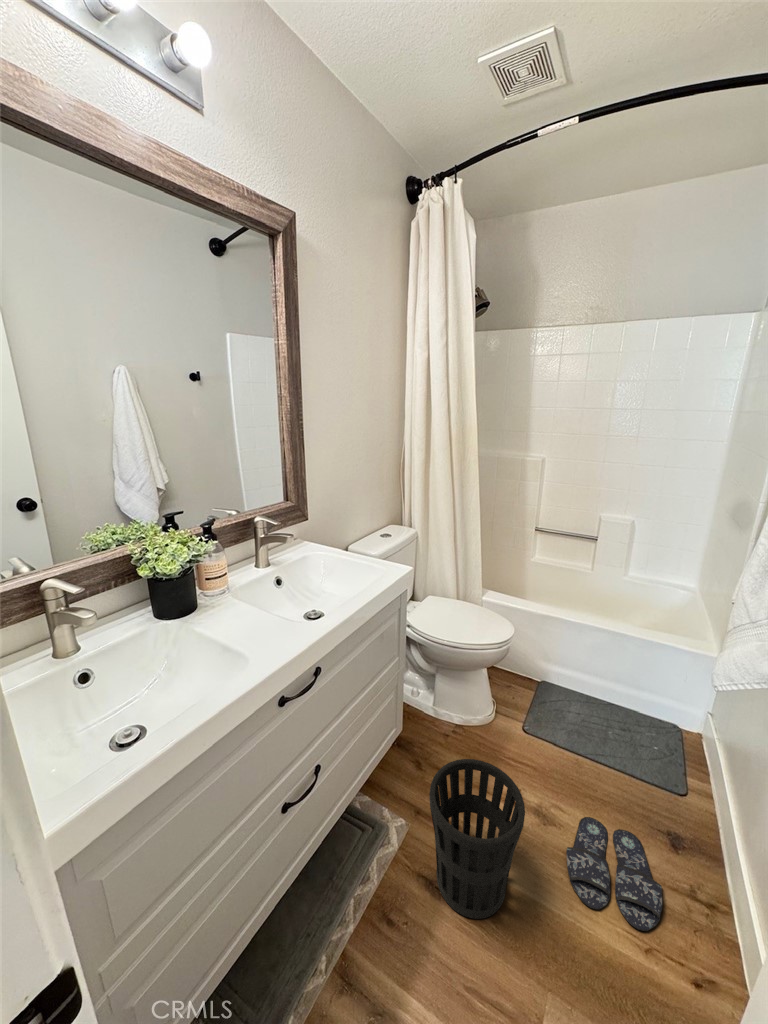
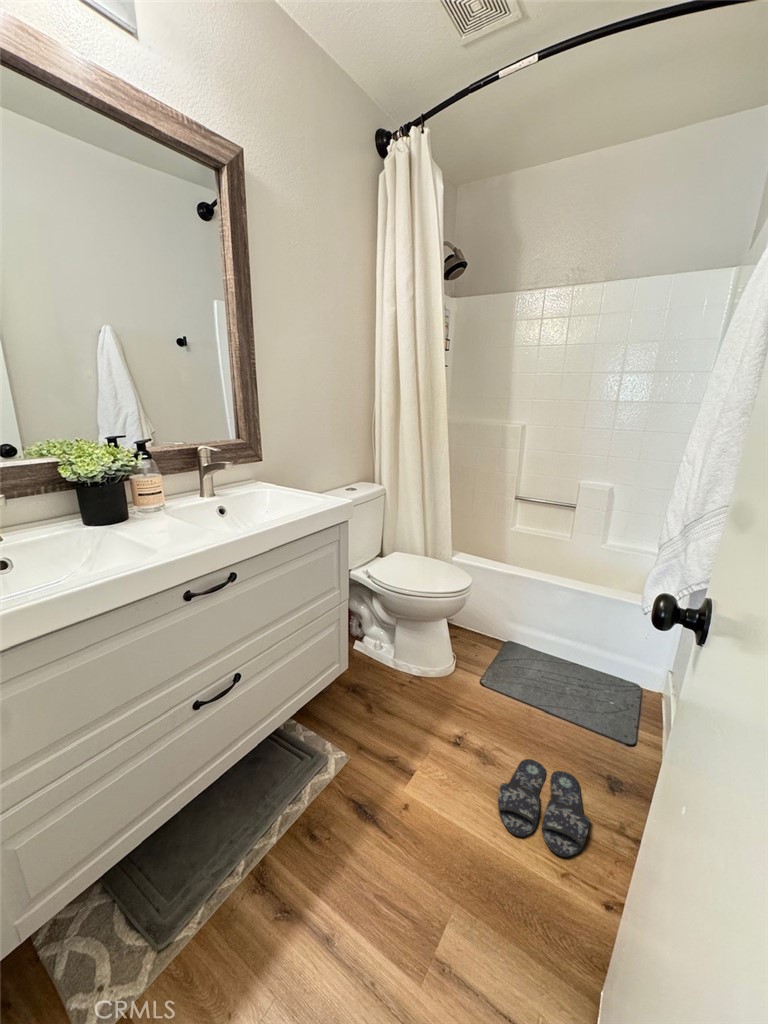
wastebasket: present [429,759,525,919] -> none [355,689,448,839]

